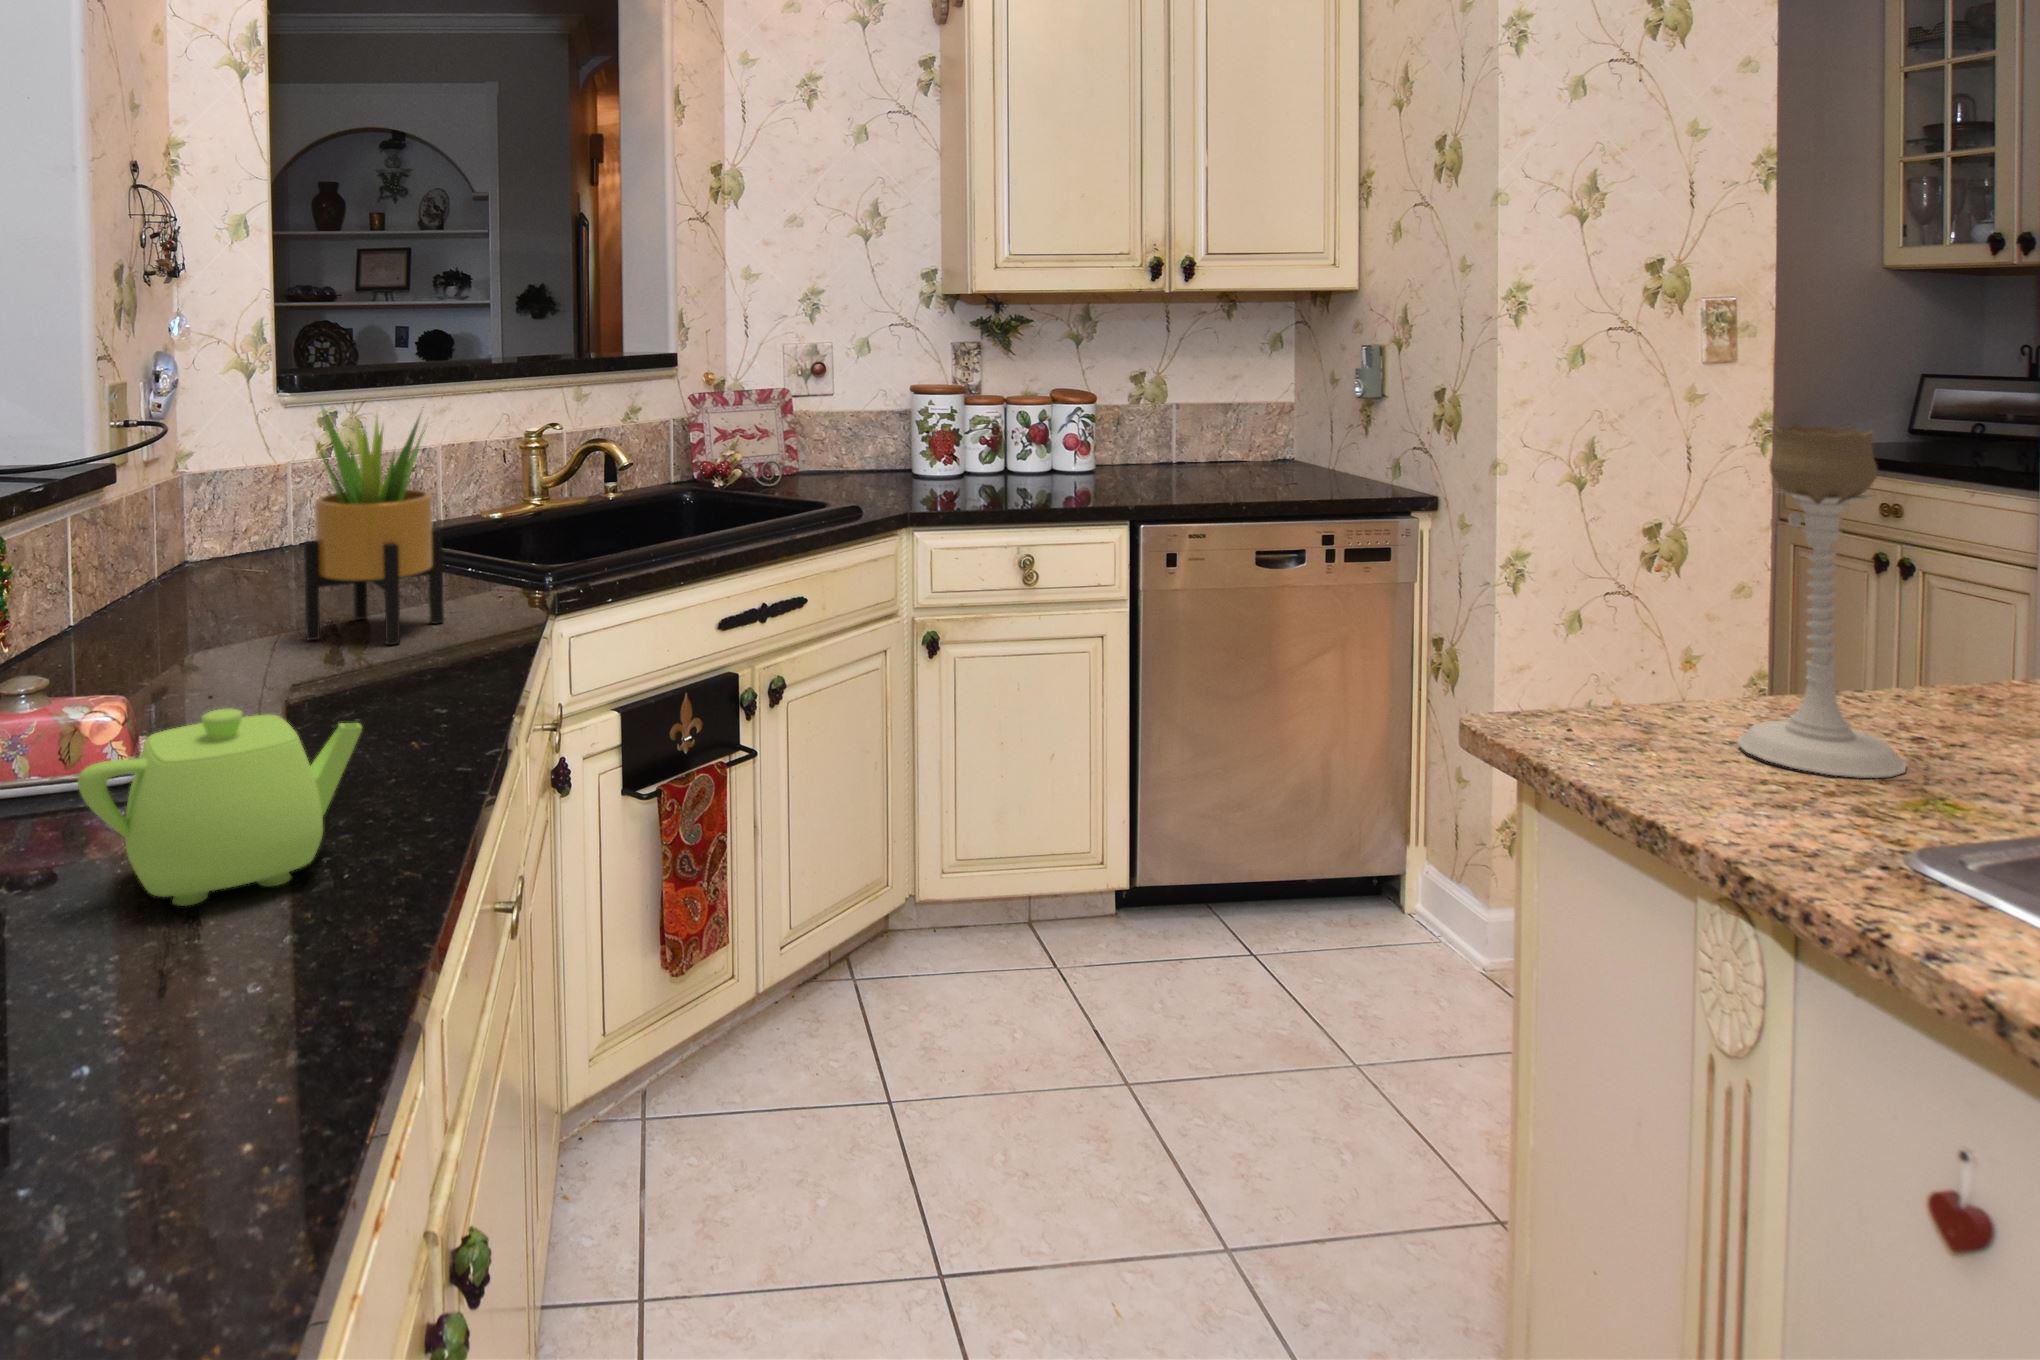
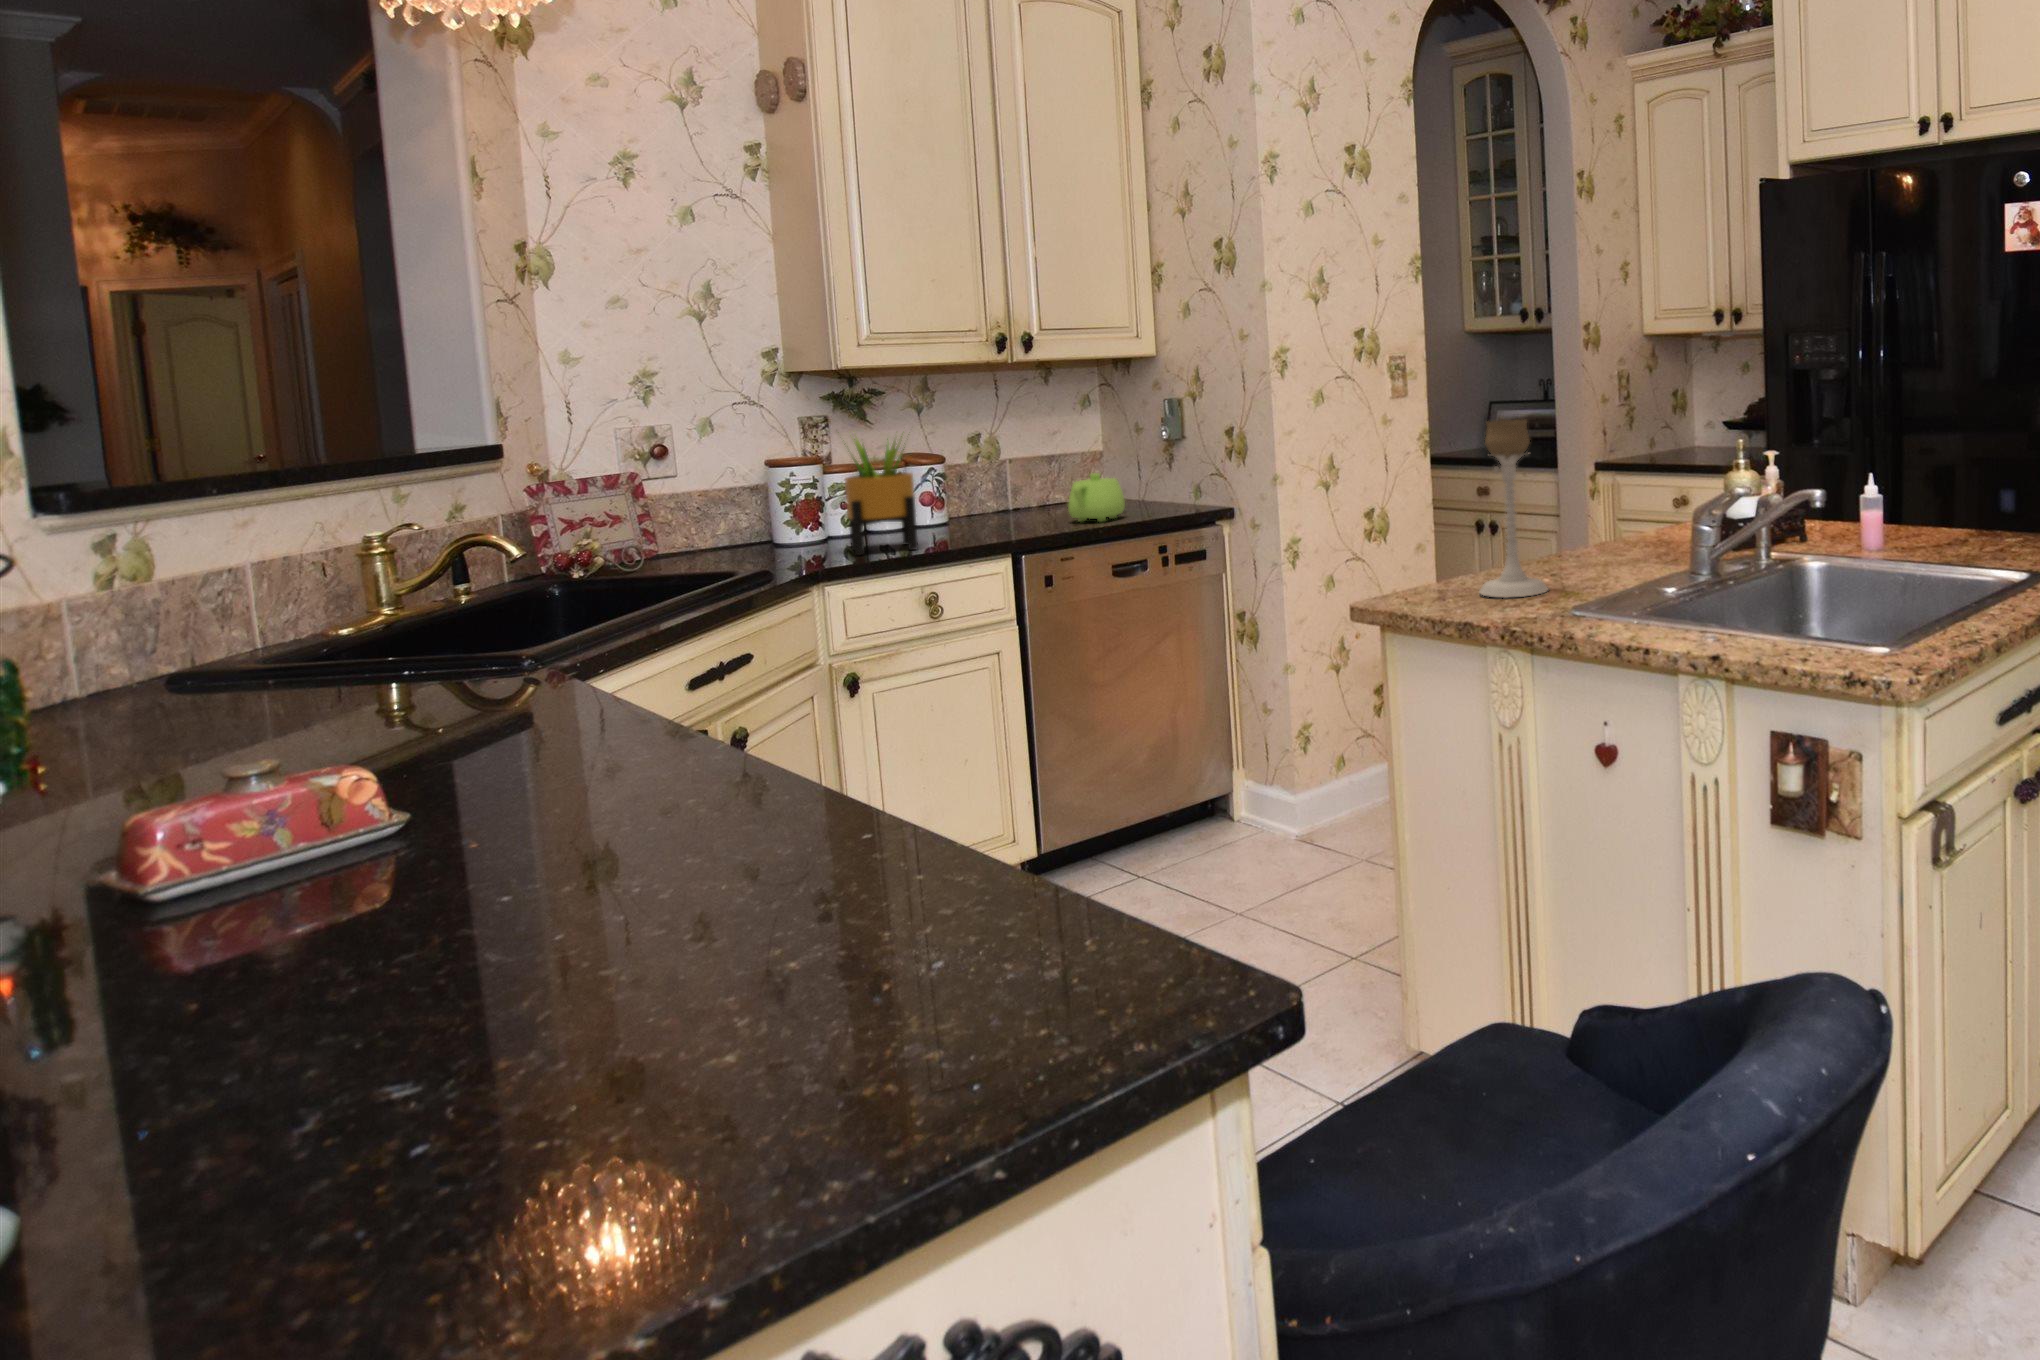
potted plant: present [304,404,444,645] -> present [844,436,918,555]
teapot: present [77,708,362,906] -> present [1068,473,1125,522]

